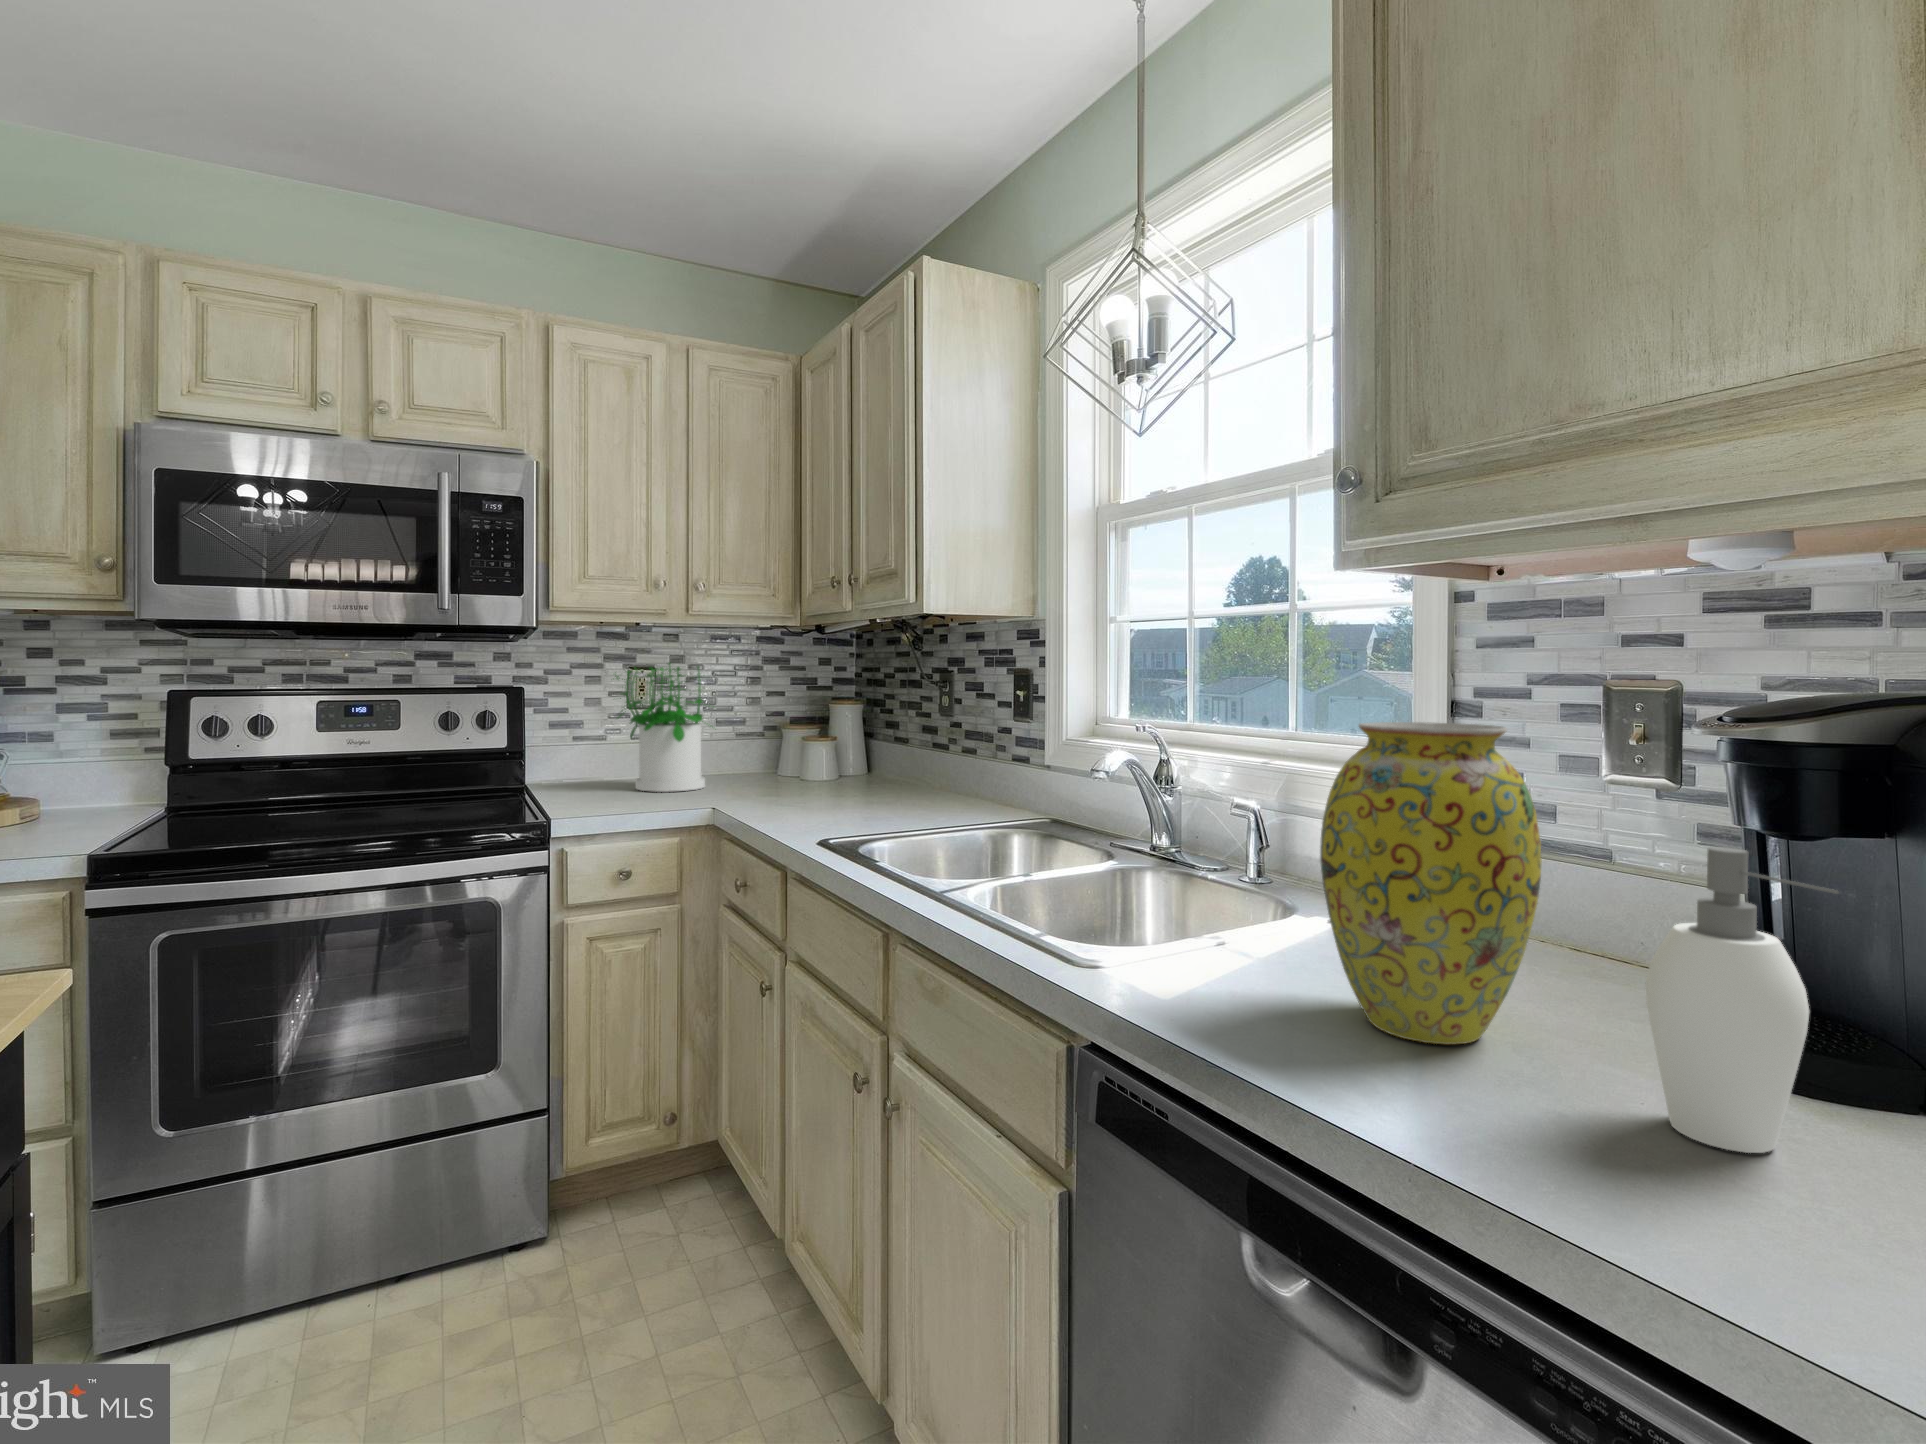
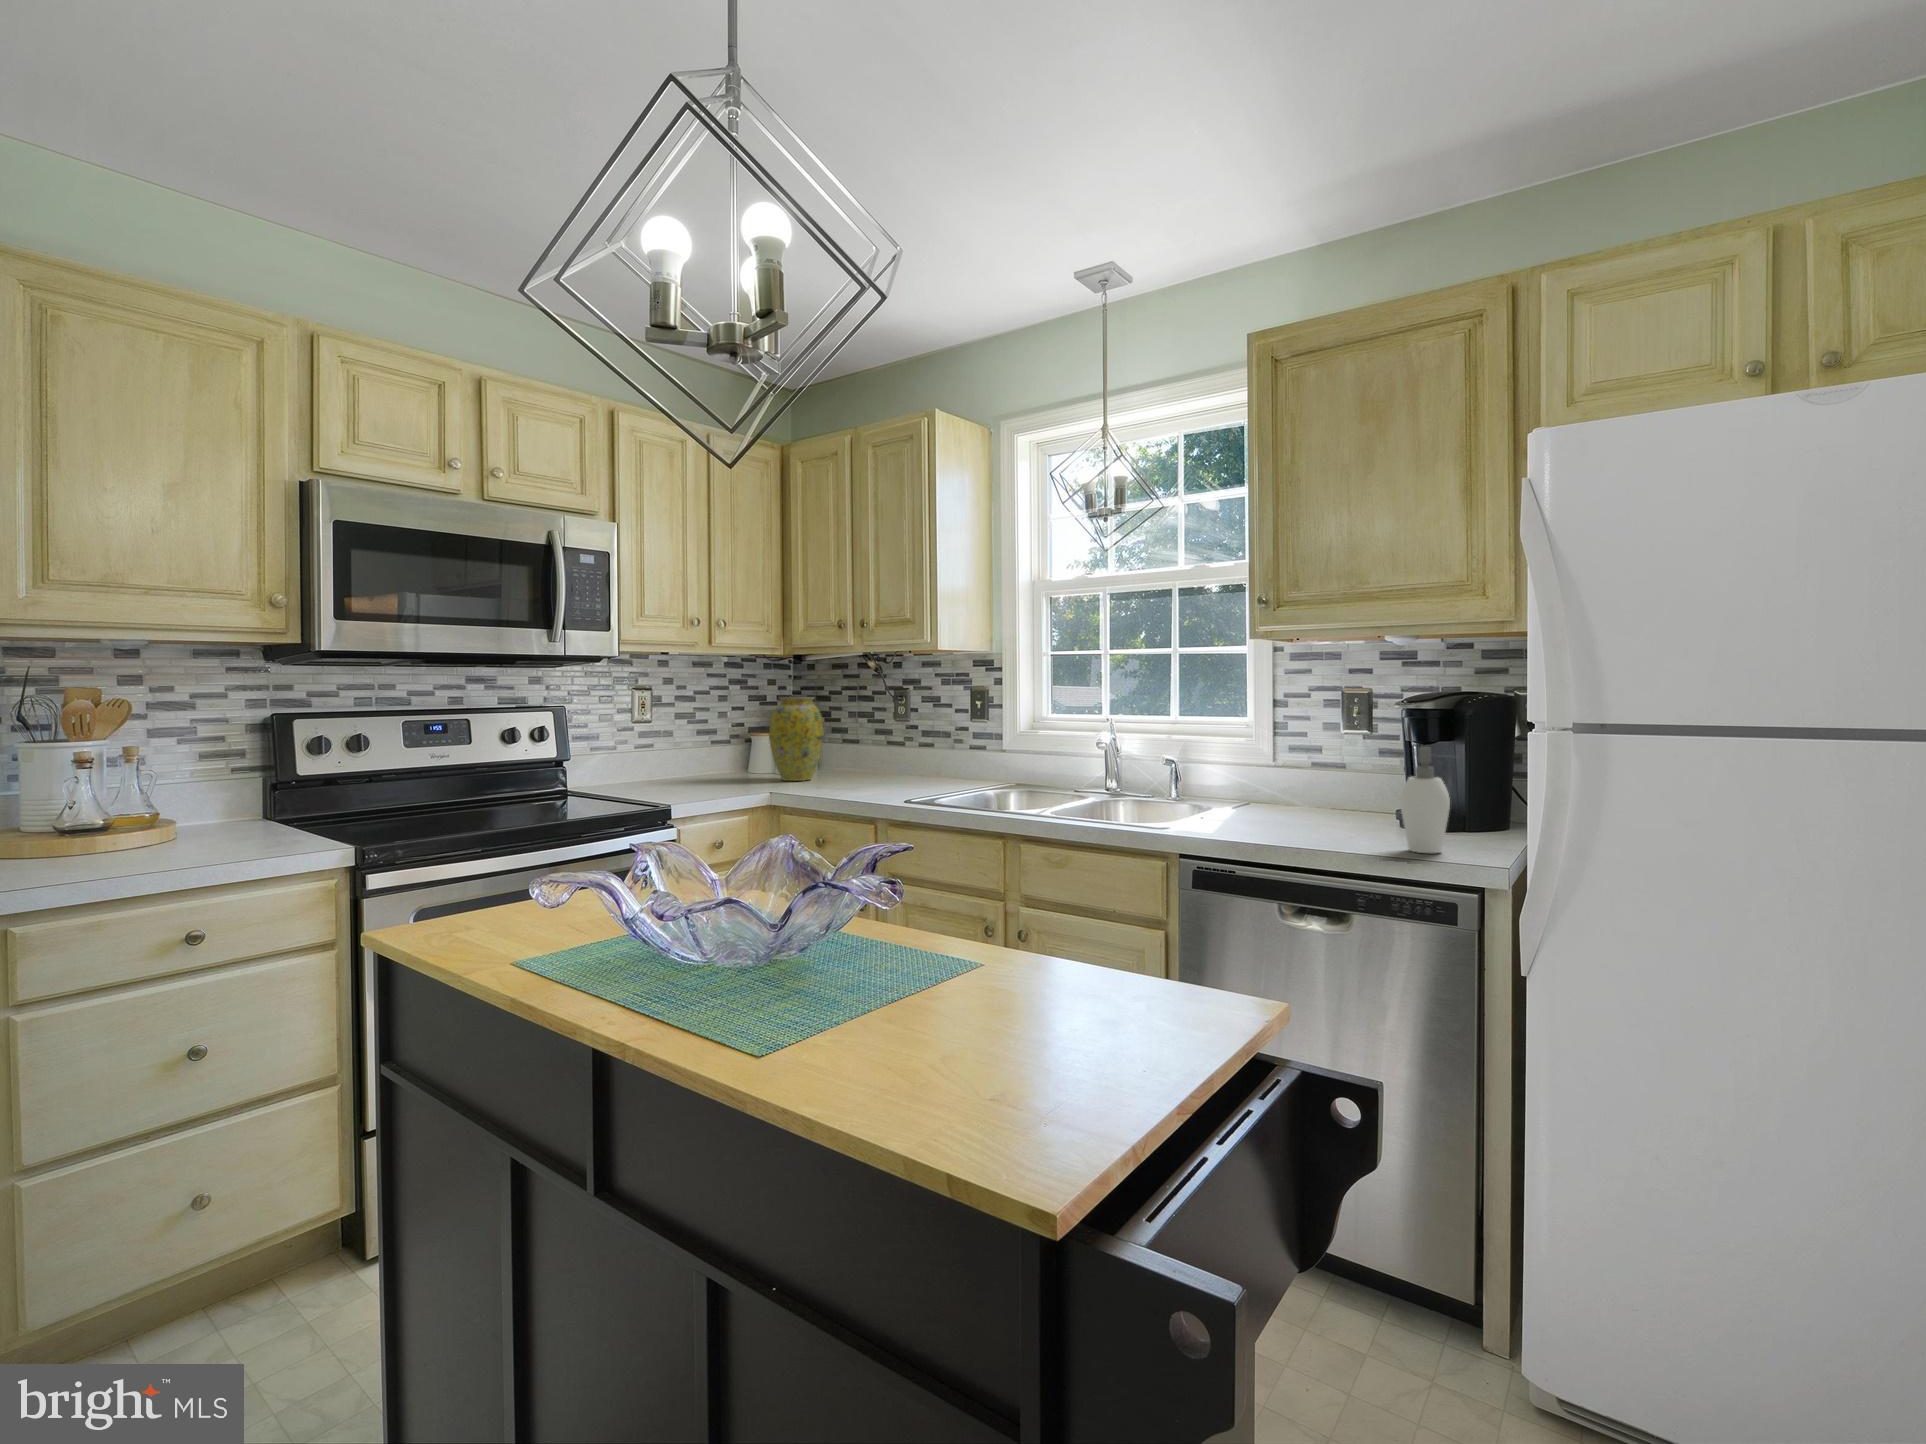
potted plant: present [616,663,705,792] -> none [642,684,724,786]
vase: present [1320,722,1541,1044] -> present [769,697,824,781]

